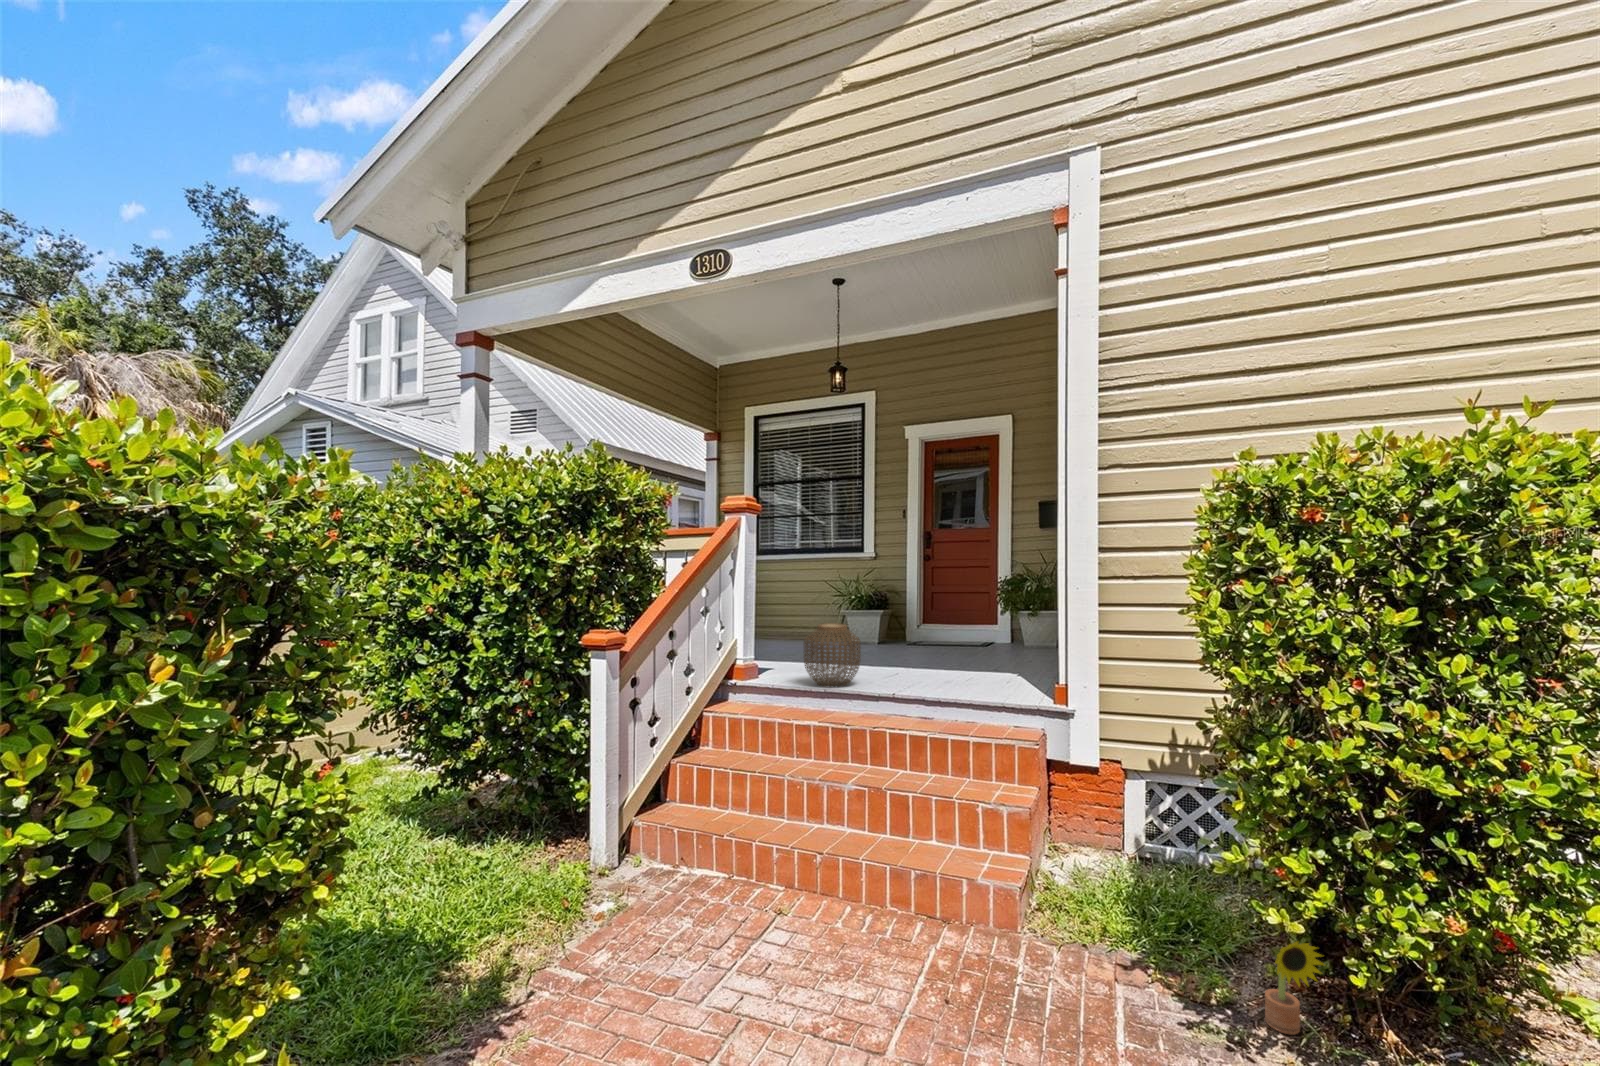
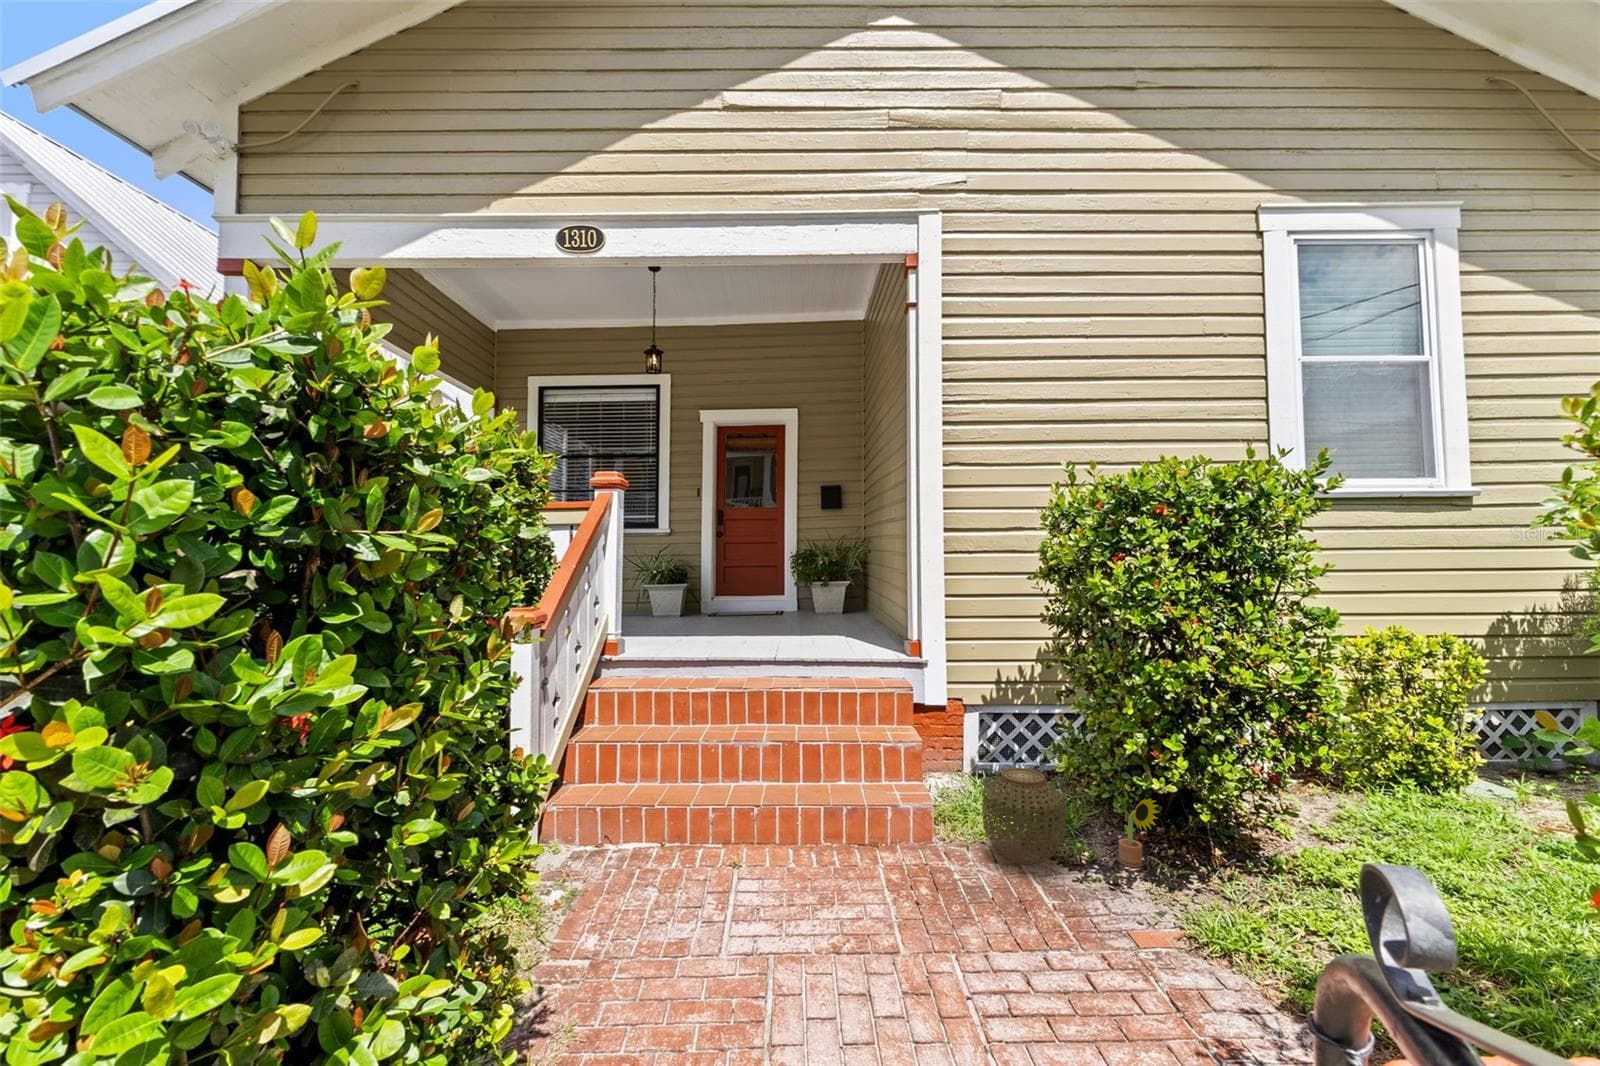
woven basket: present [804,623,861,687] -> present [982,768,1065,865]

